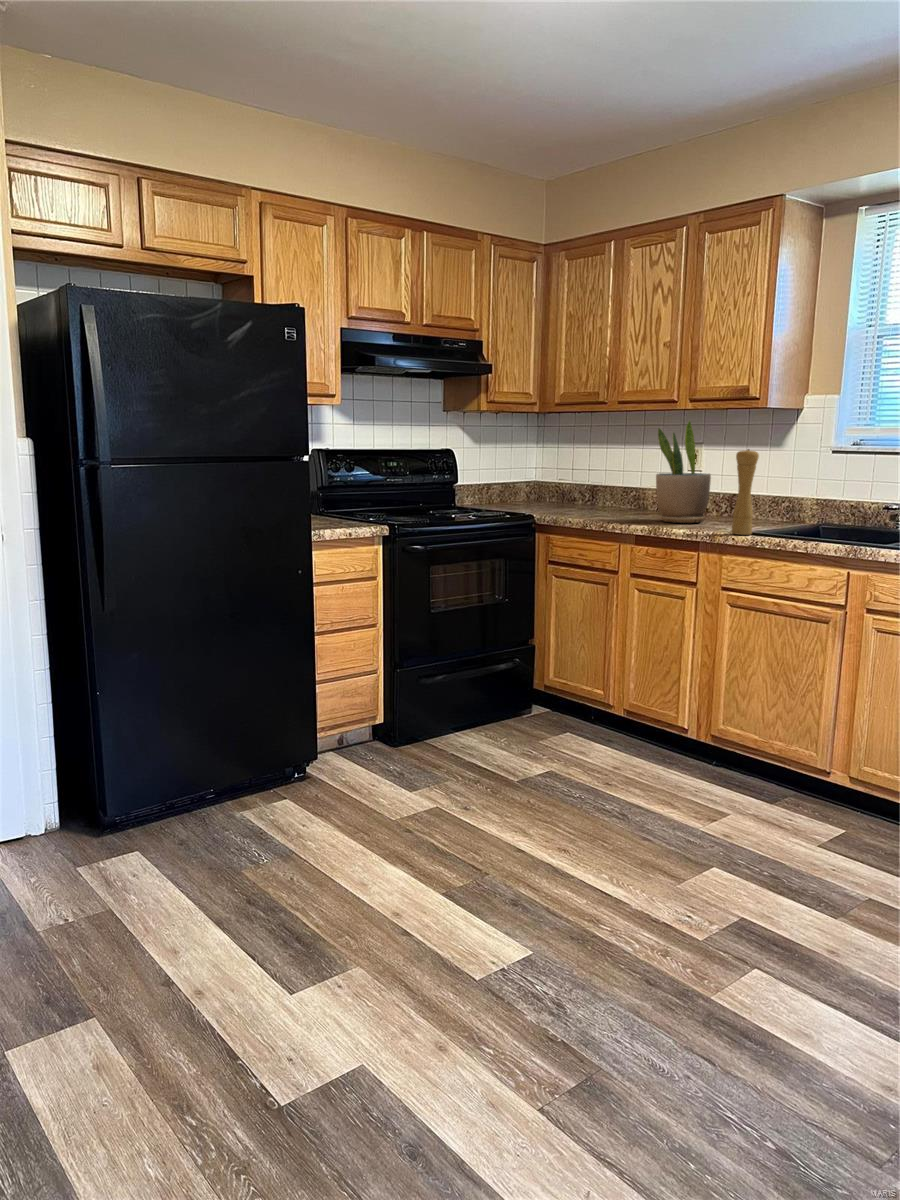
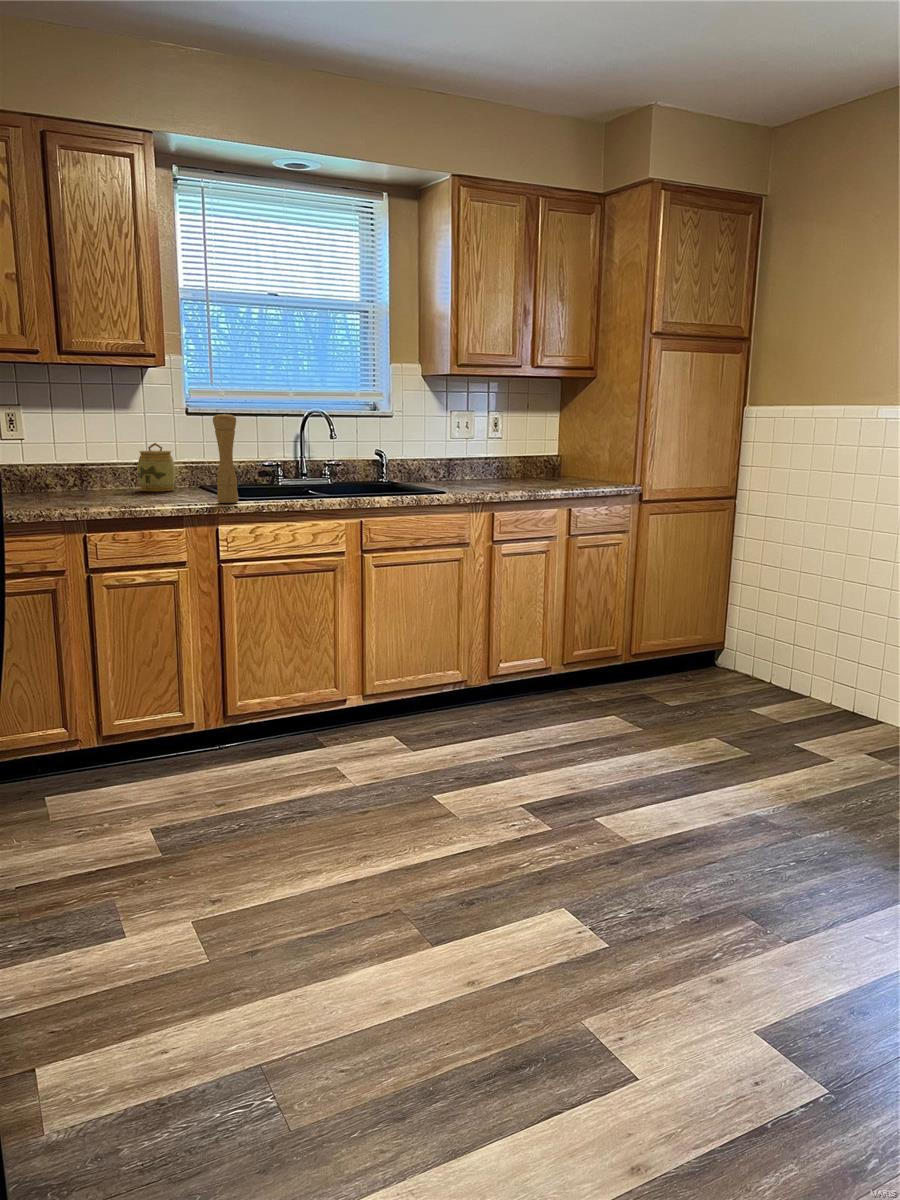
potted plant: present [656,421,711,523] -> none [57,380,125,503]
jar: none [770,478,807,525] -> present [137,443,175,491]

